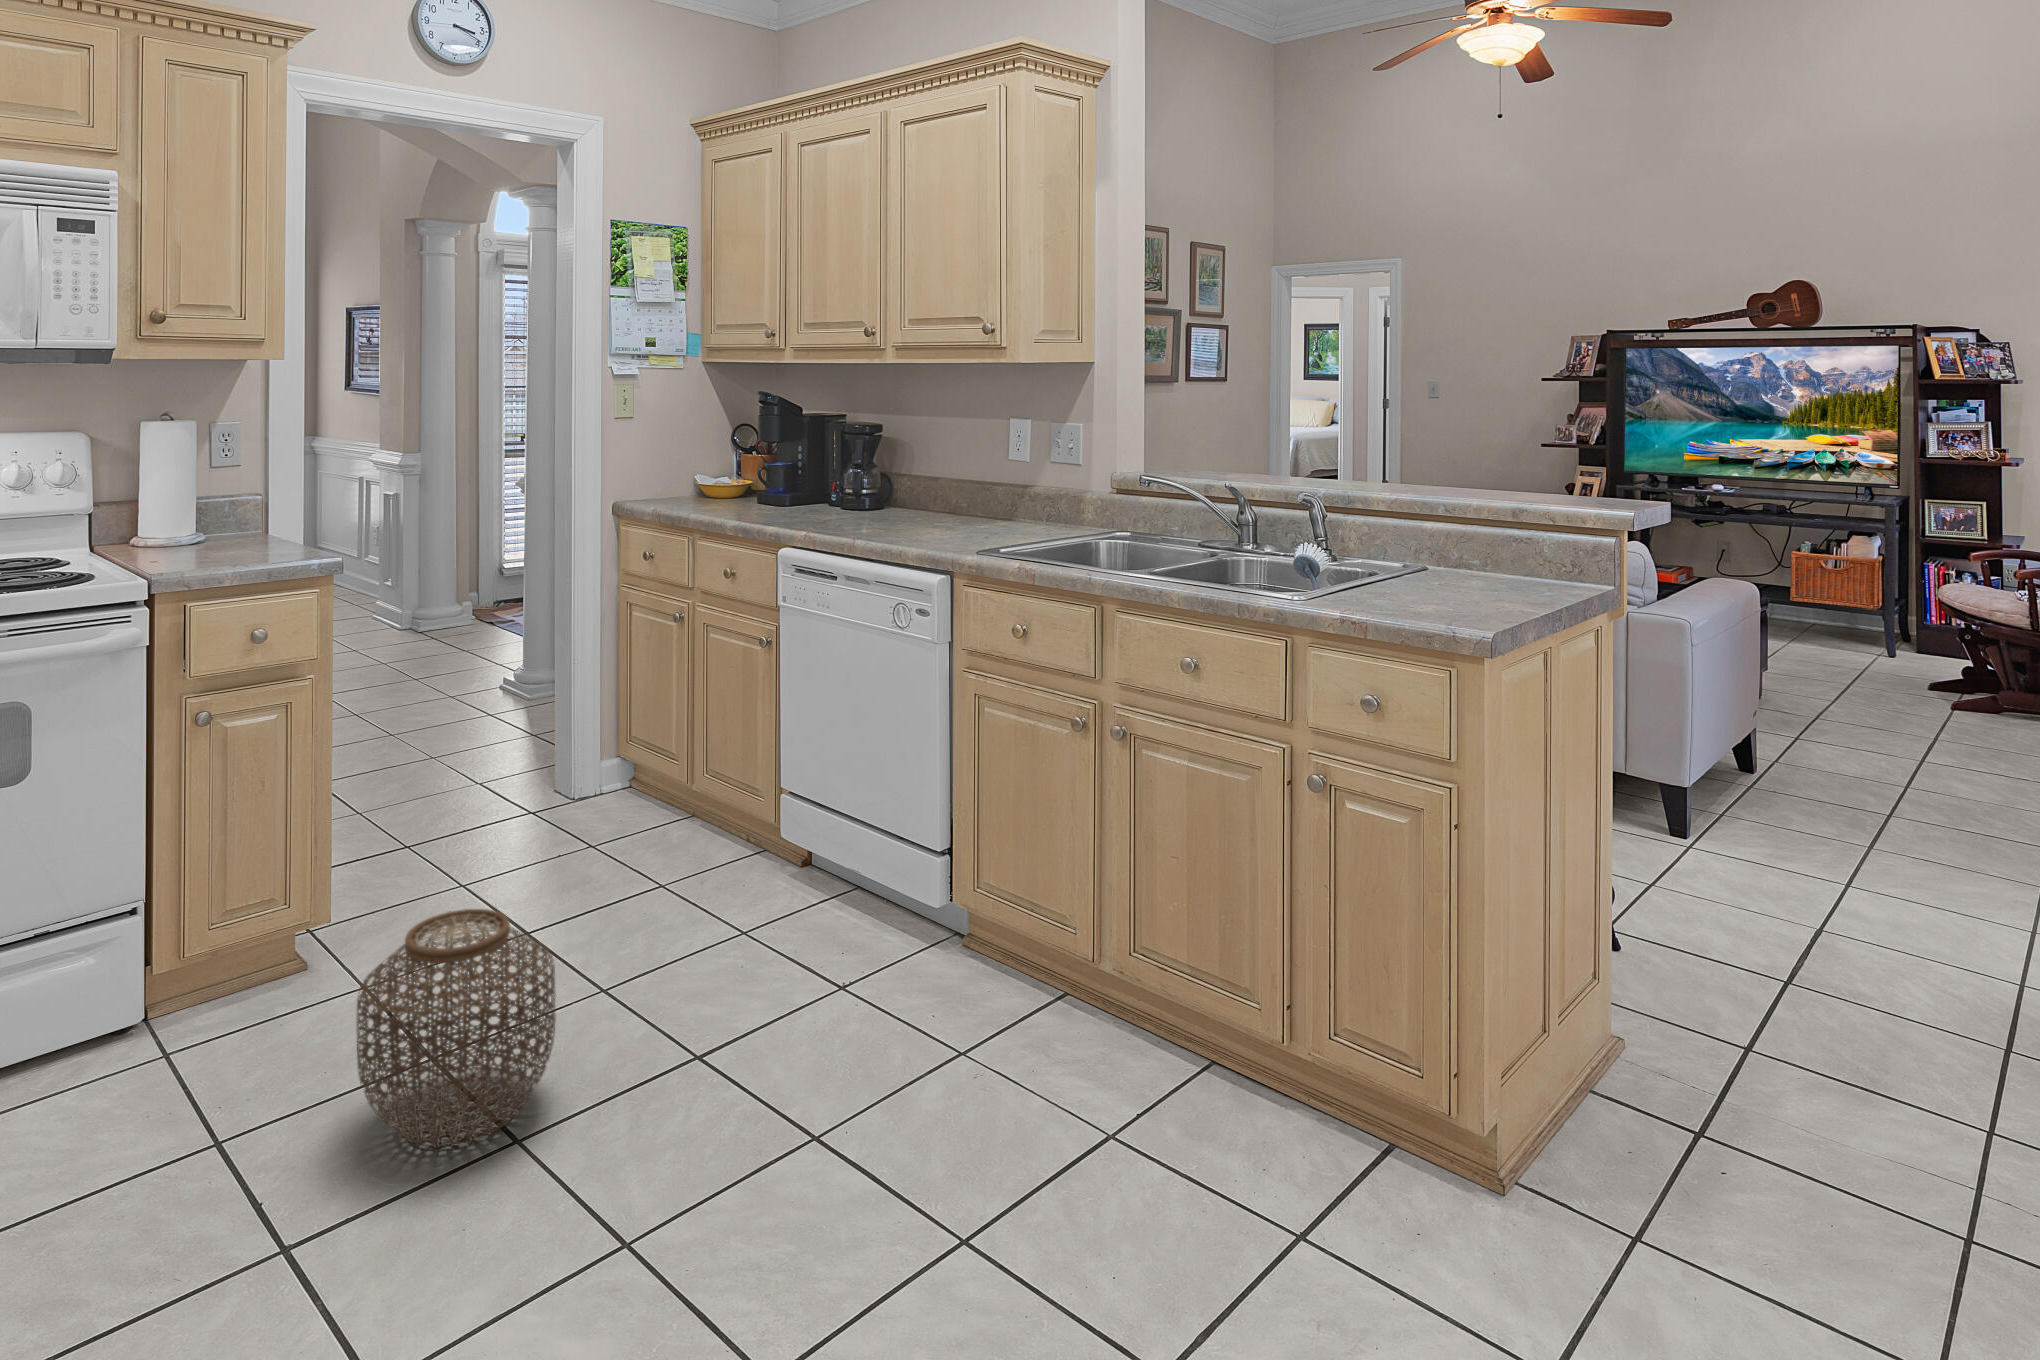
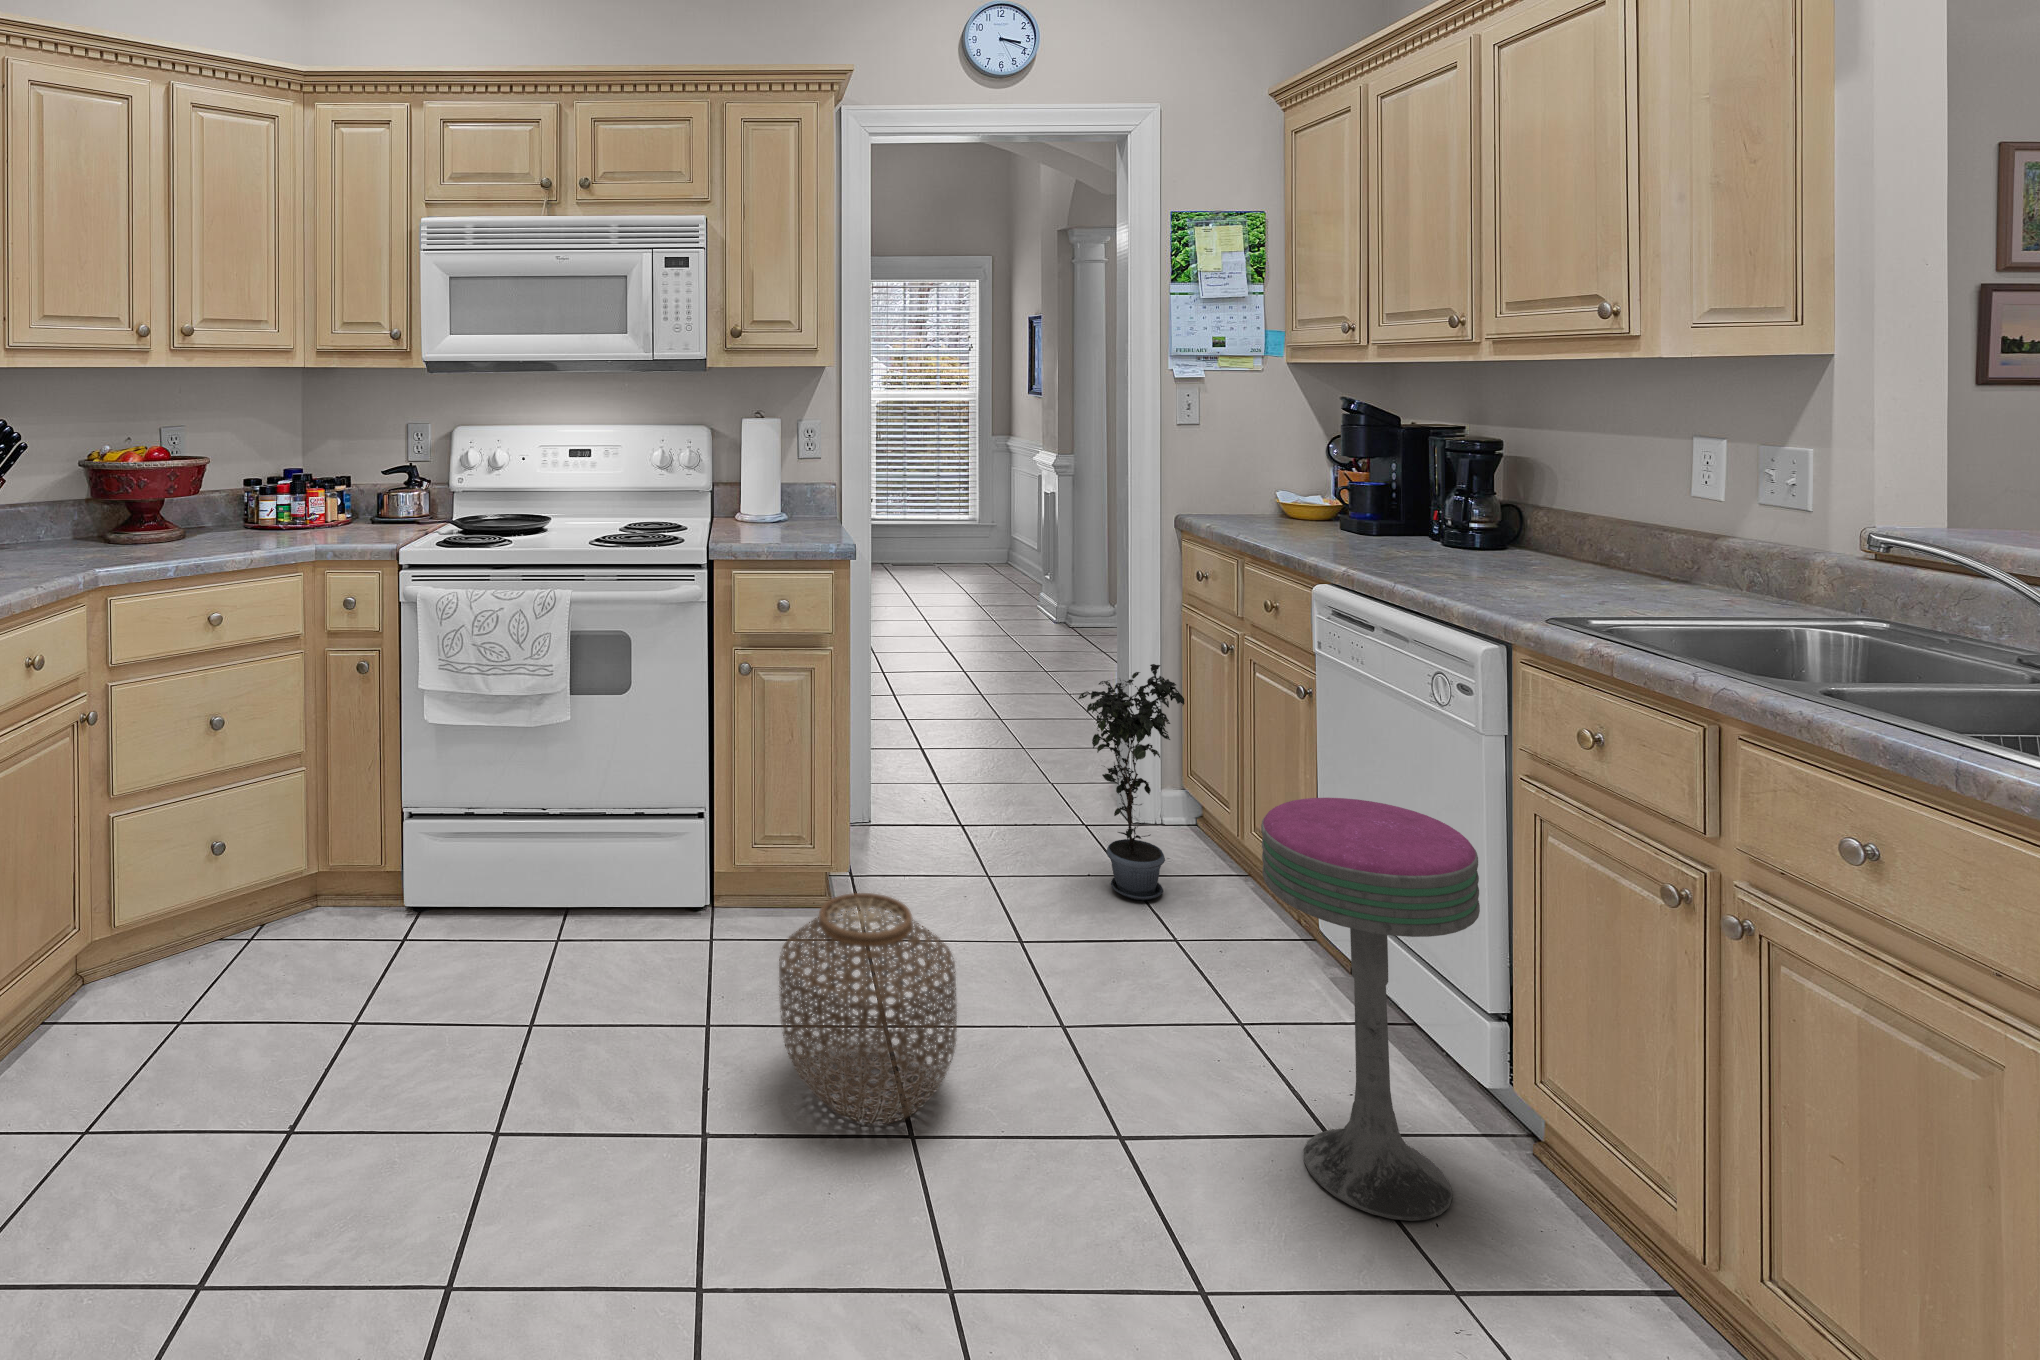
potted plant: none [570,647,666,877] -> present [1078,664,1185,900]
bar stool: none [810,710,959,1026] -> present [1261,798,1480,1221]

